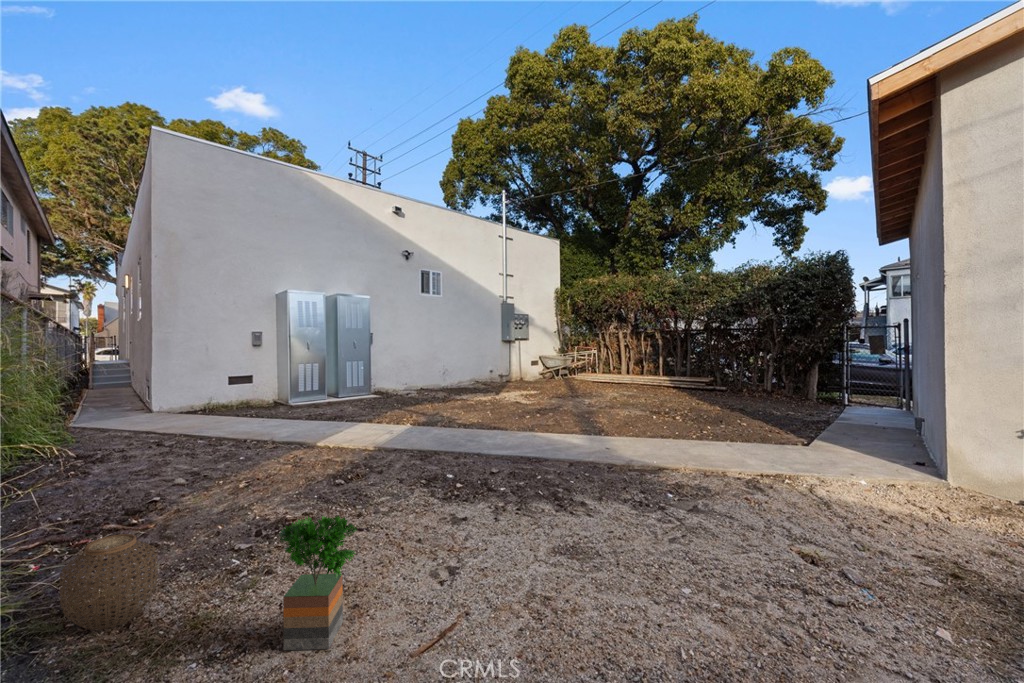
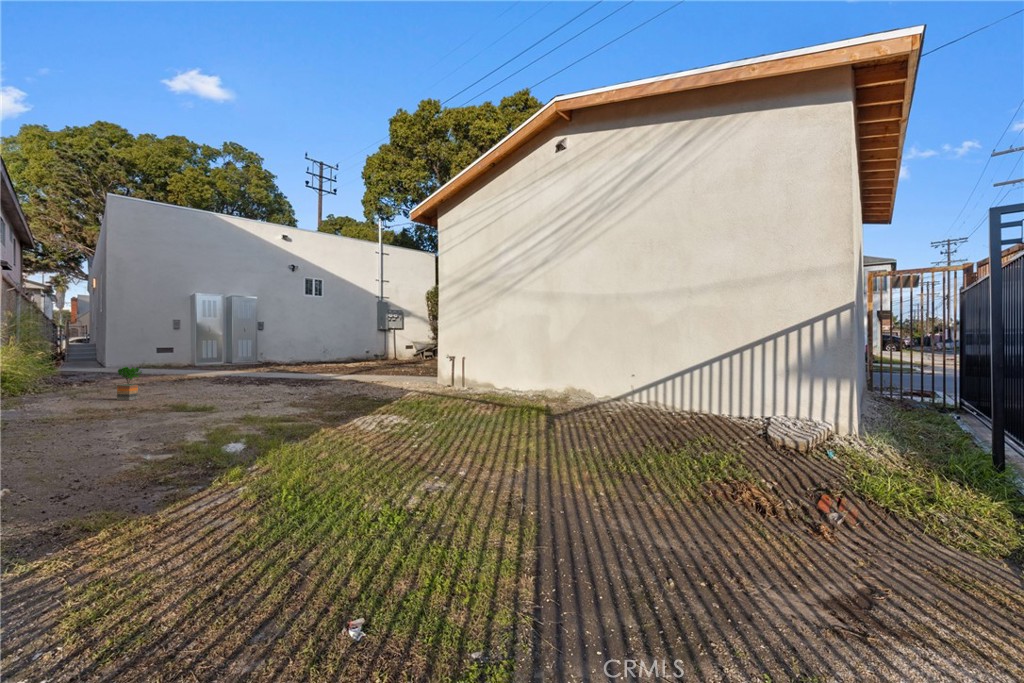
woven basket: present [60,534,158,630] -> none [56,374,85,398]

